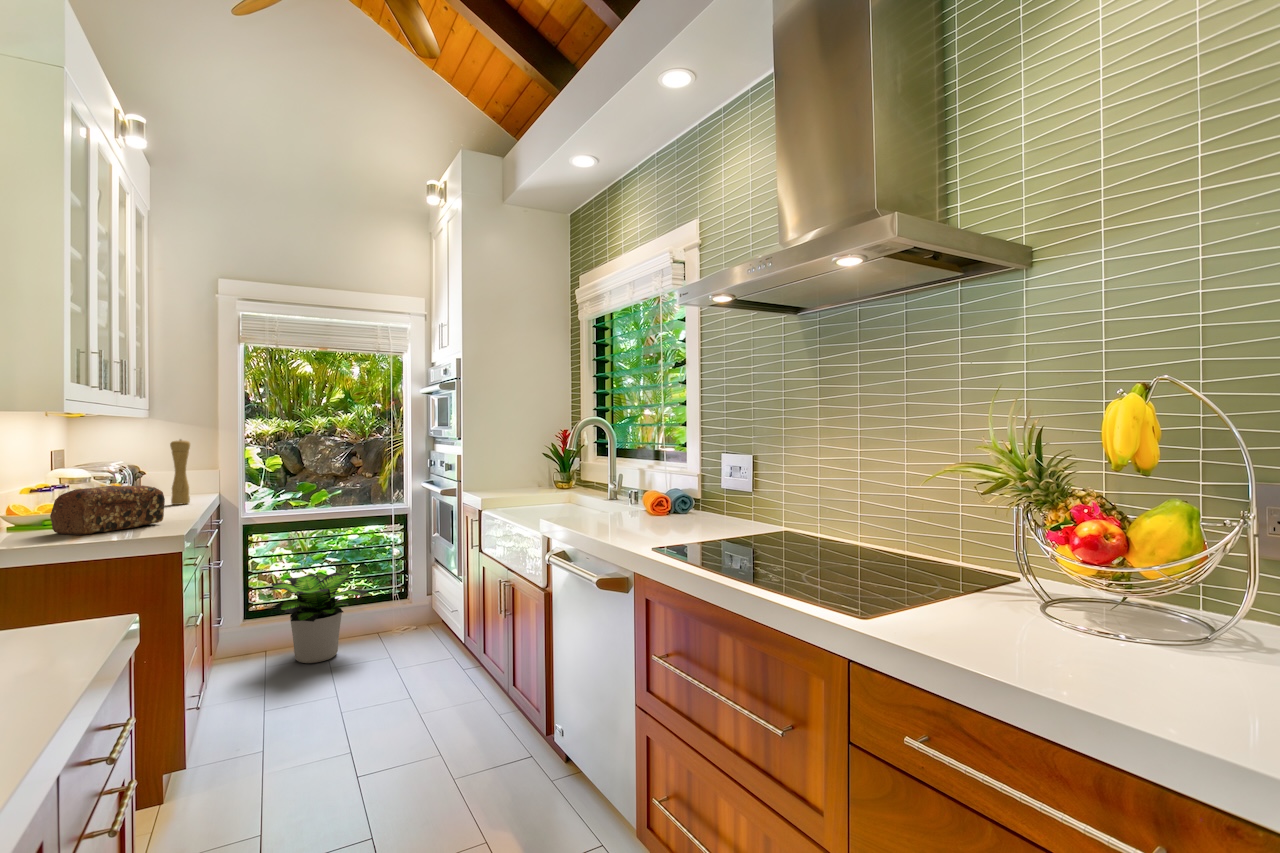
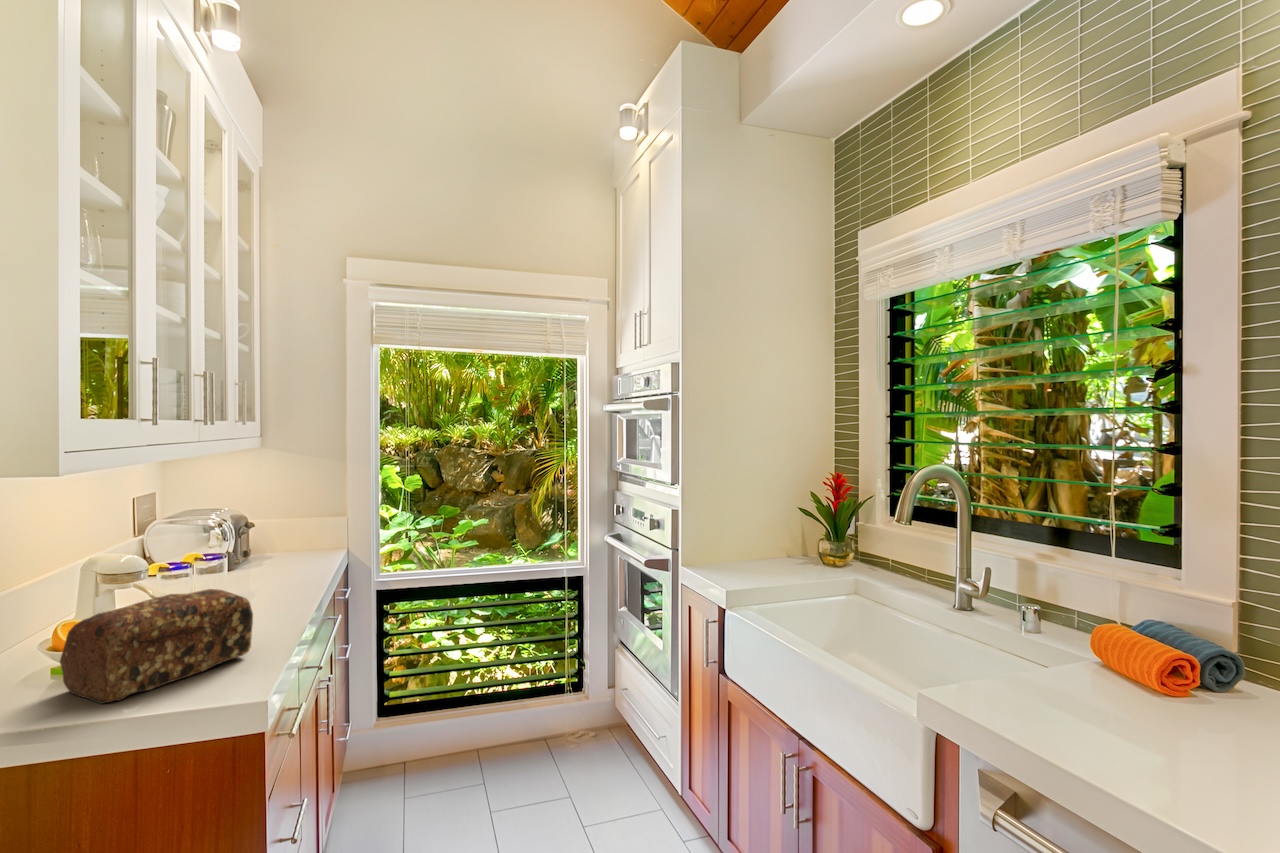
pepper mill: present [170,439,190,505] -> none [279,485,306,580]
potted plant: present [270,572,367,663] -> none [409,658,538,799]

